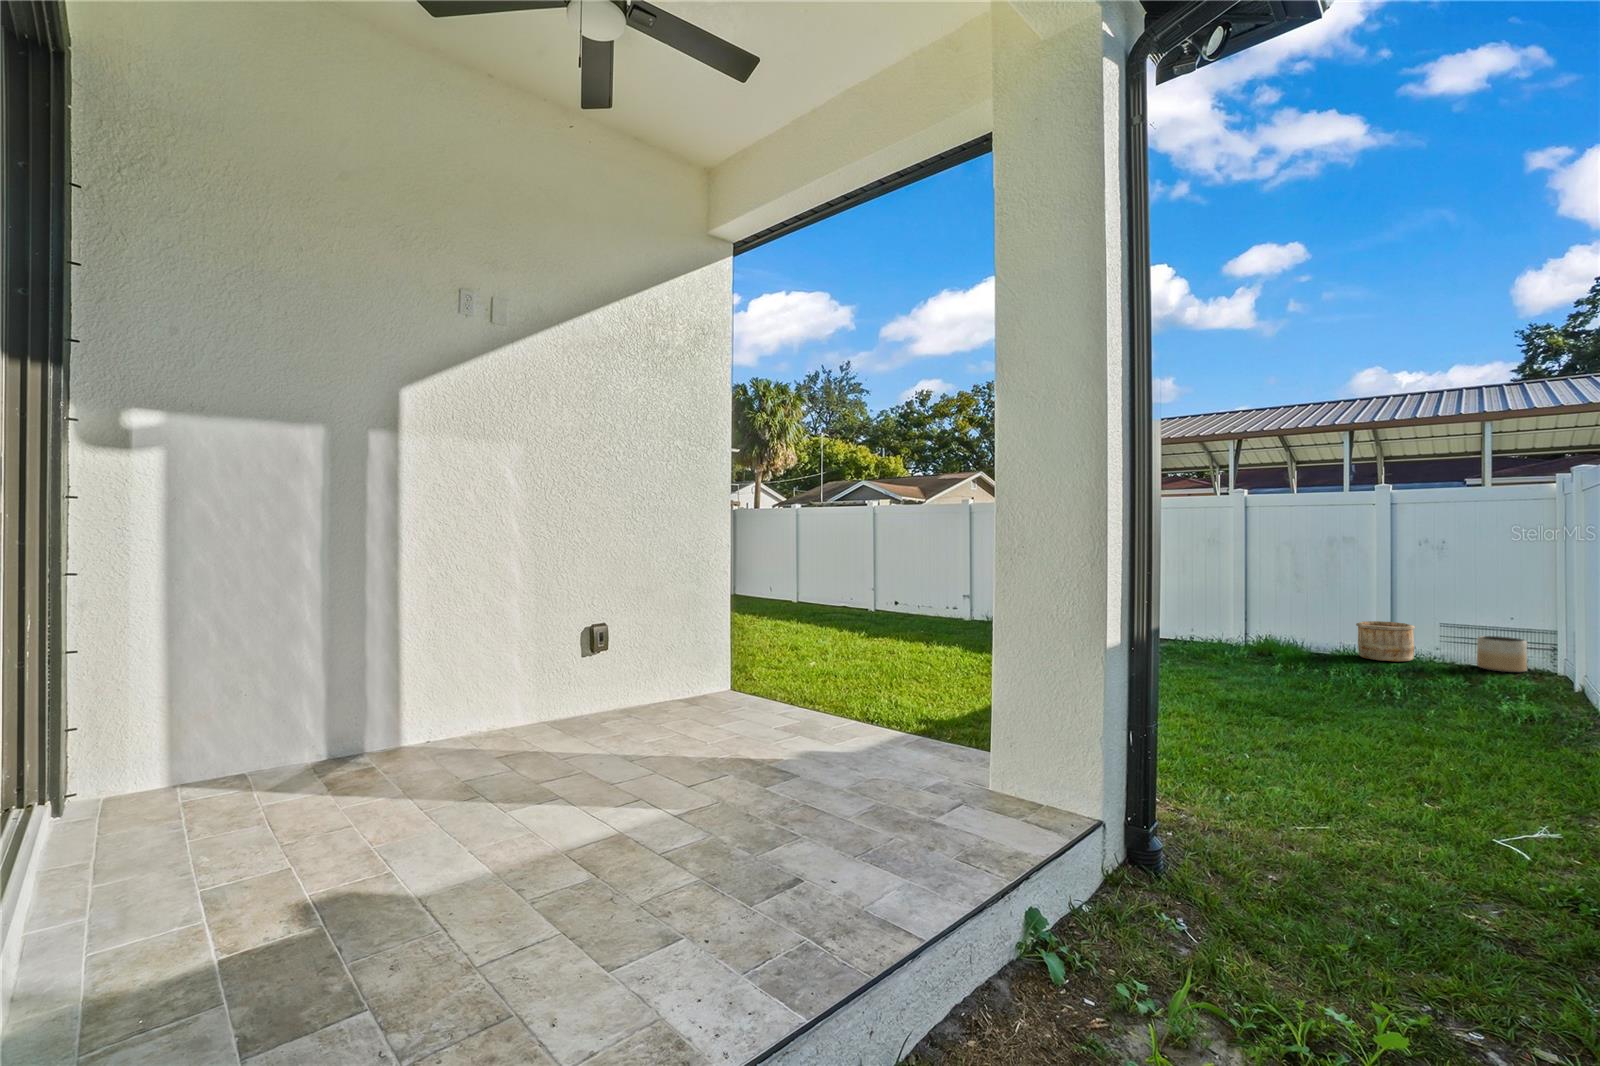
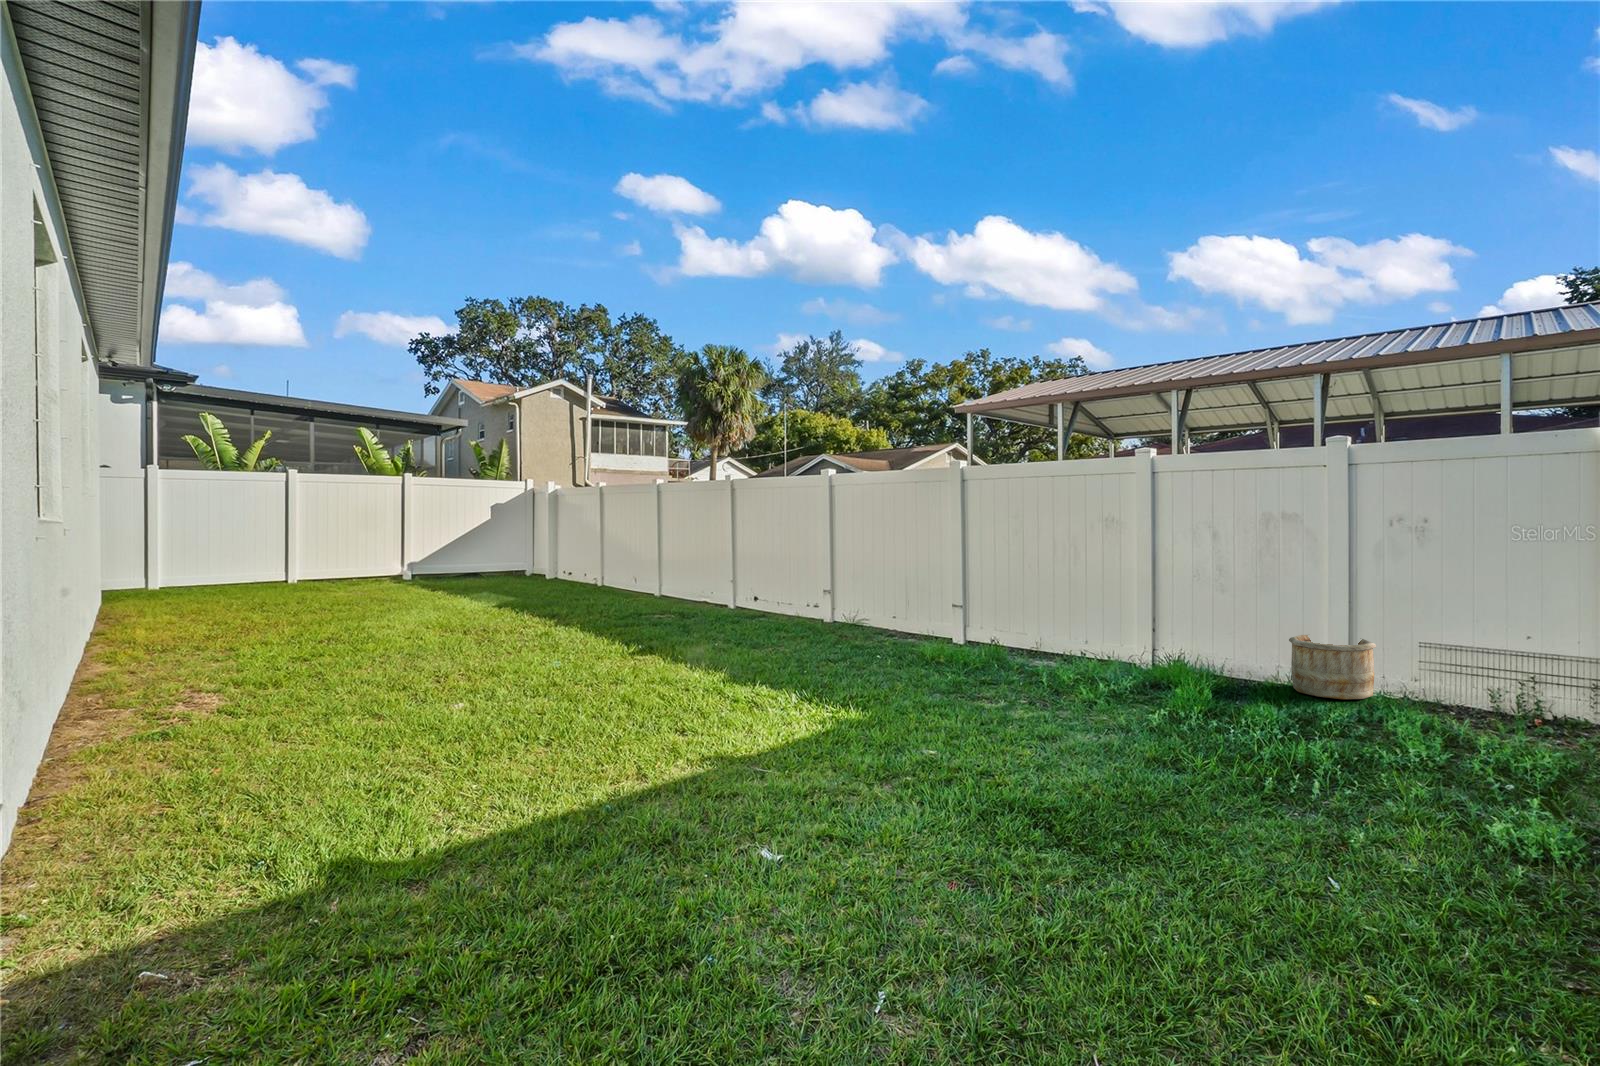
planter: present [1477,636,1527,672] -> none [1470,662,1551,725]

